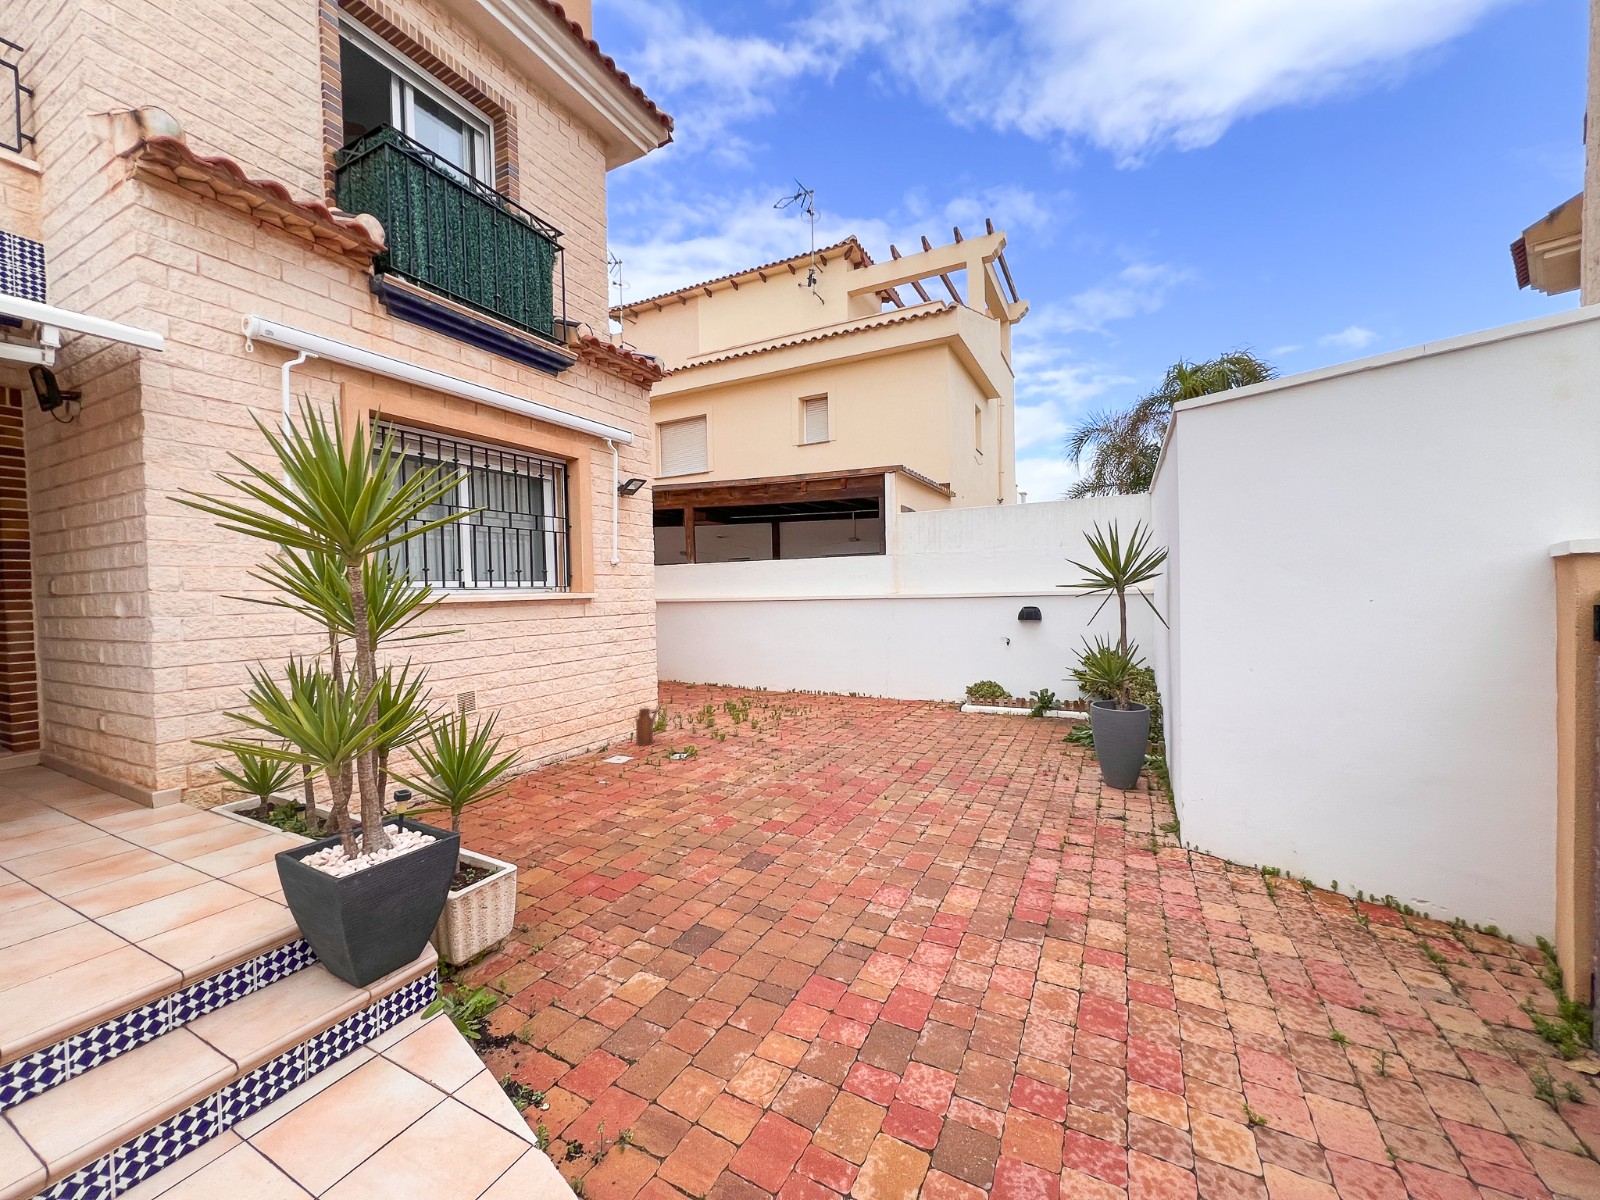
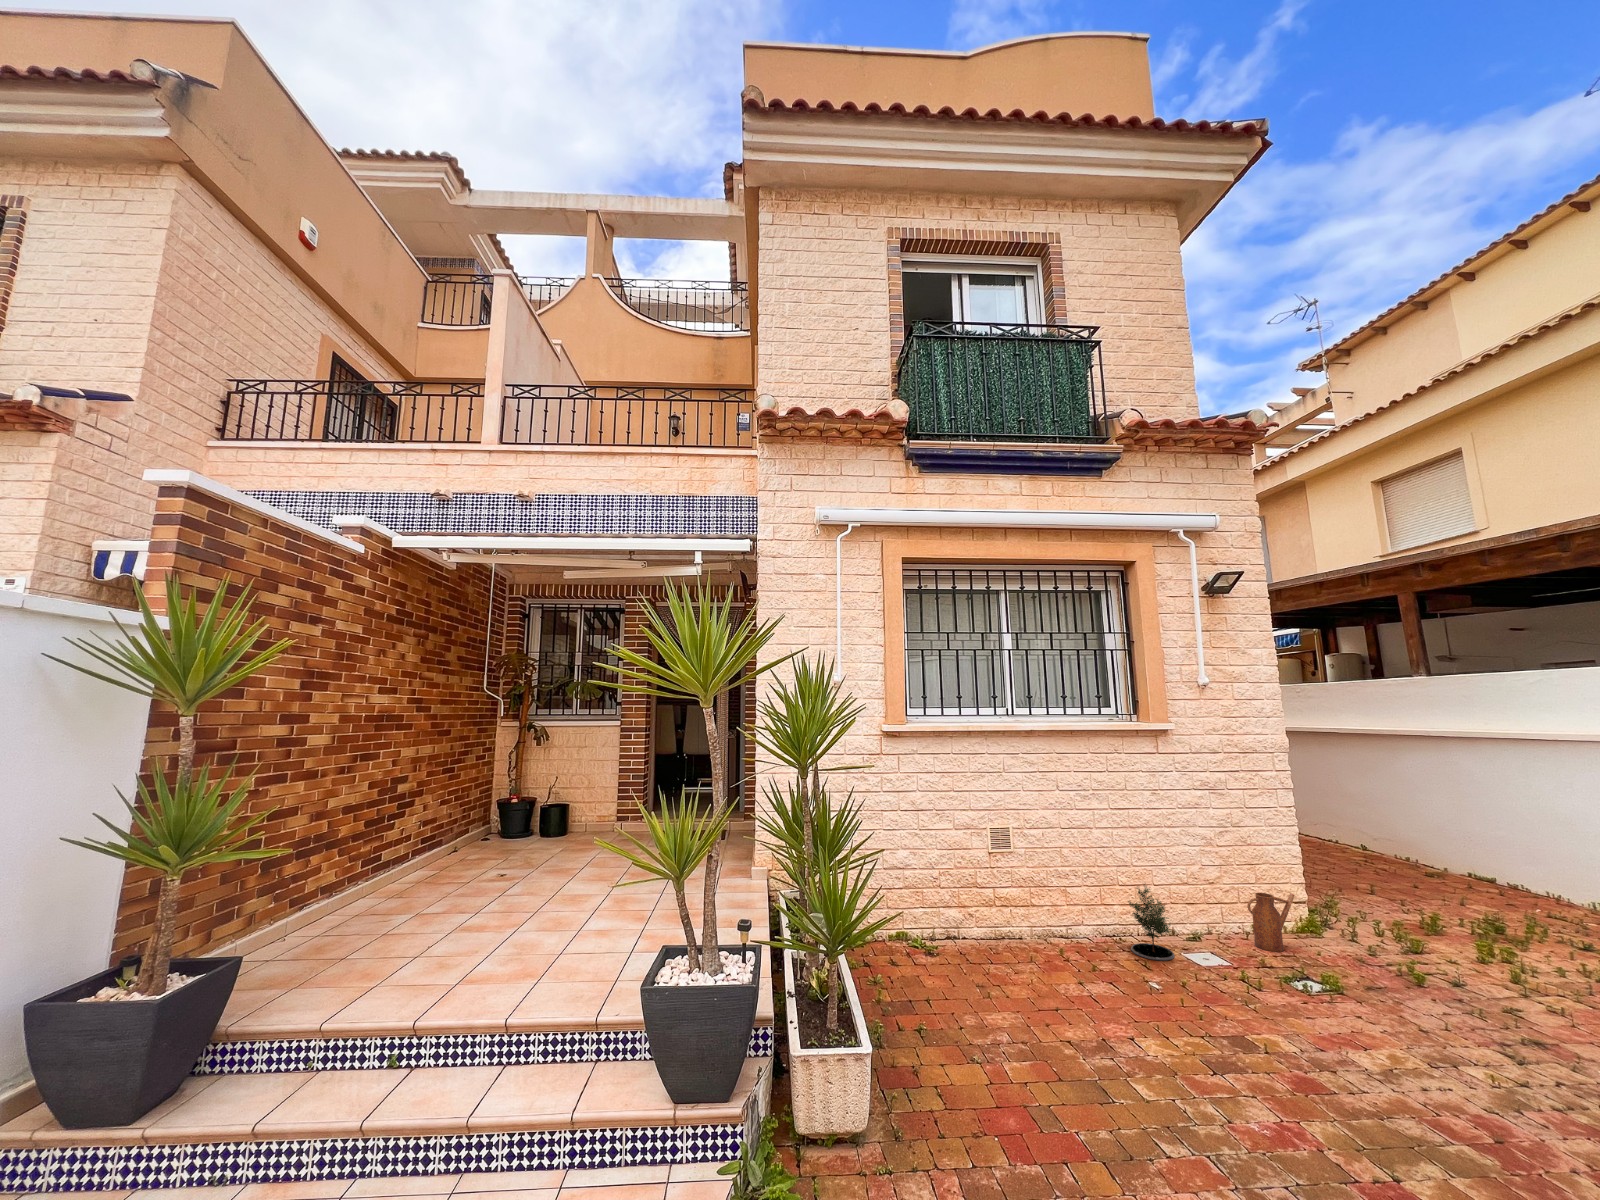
potted tree: none [566,714,600,771] -> present [1128,885,1175,961]

